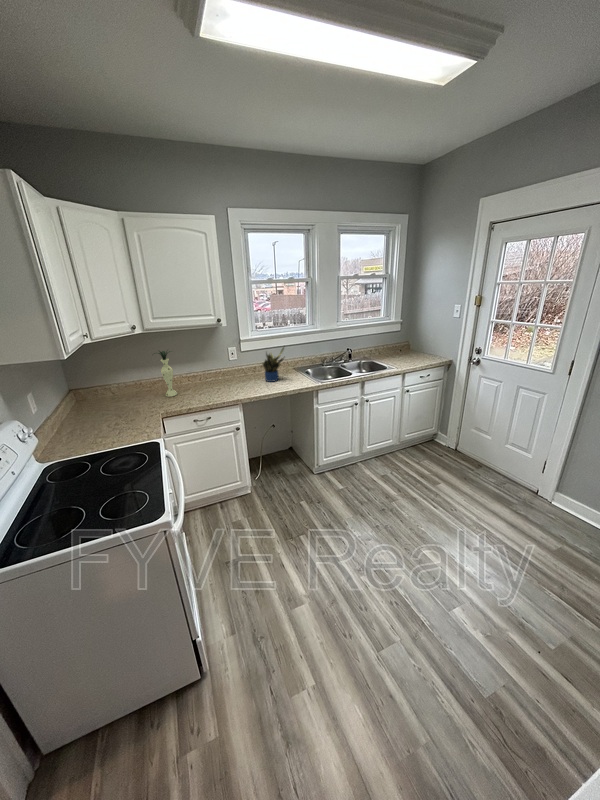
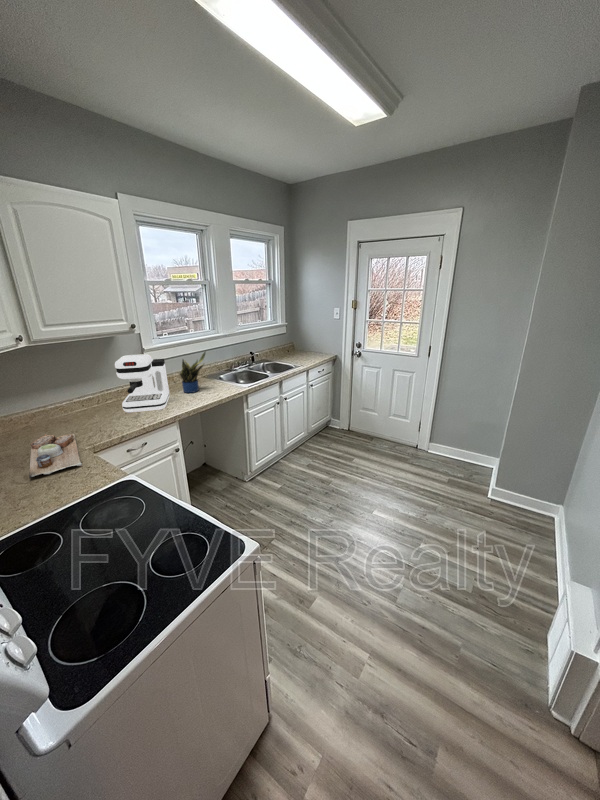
coffee maker: none [204,345,249,392] -> present [115,354,170,412]
vase: present [154,351,177,397] -> none [40,364,81,429]
cutting board: none [114,397,165,425] -> present [29,434,82,478]

